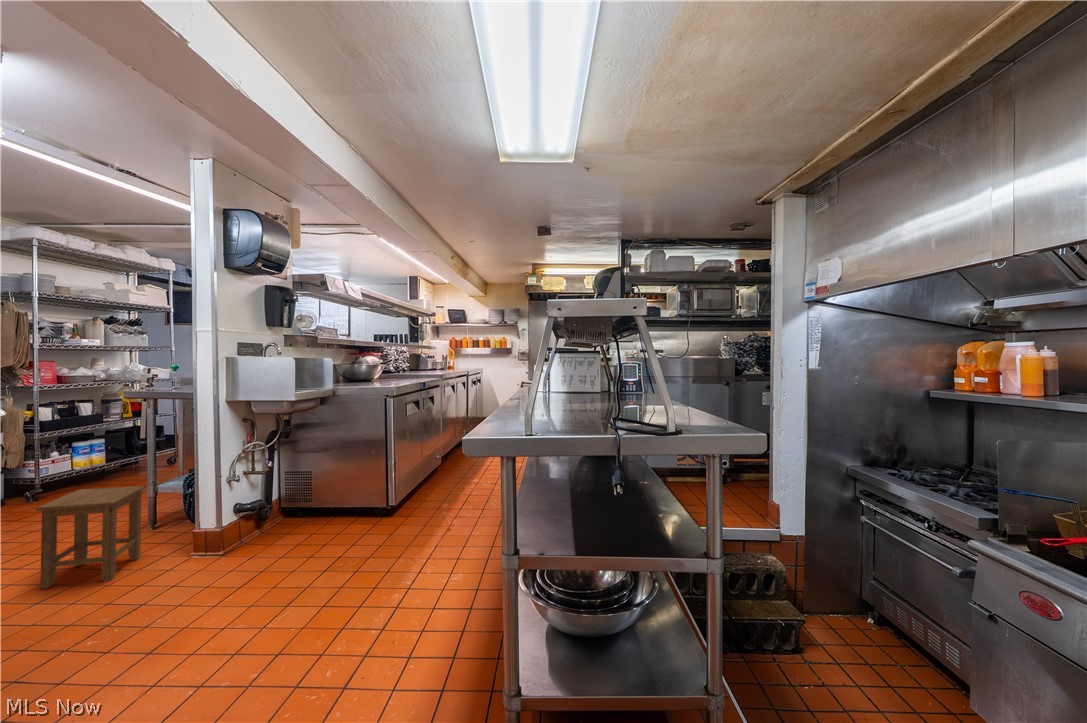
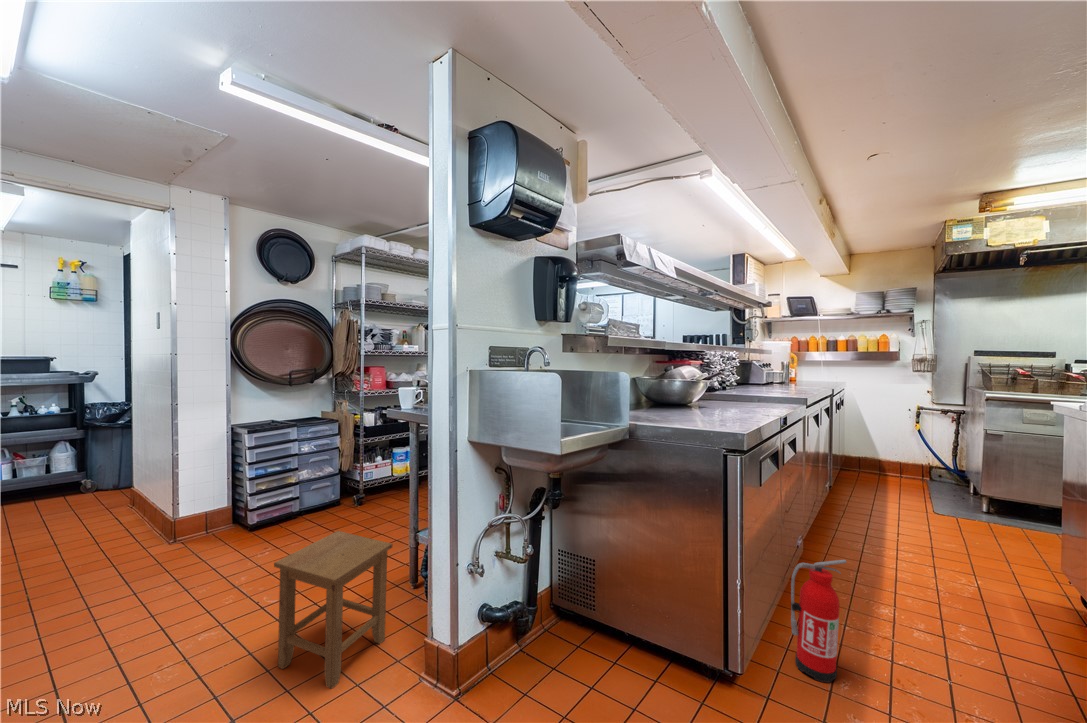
fire extinguisher: none [423,445,446,504] -> present [791,560,846,683]

